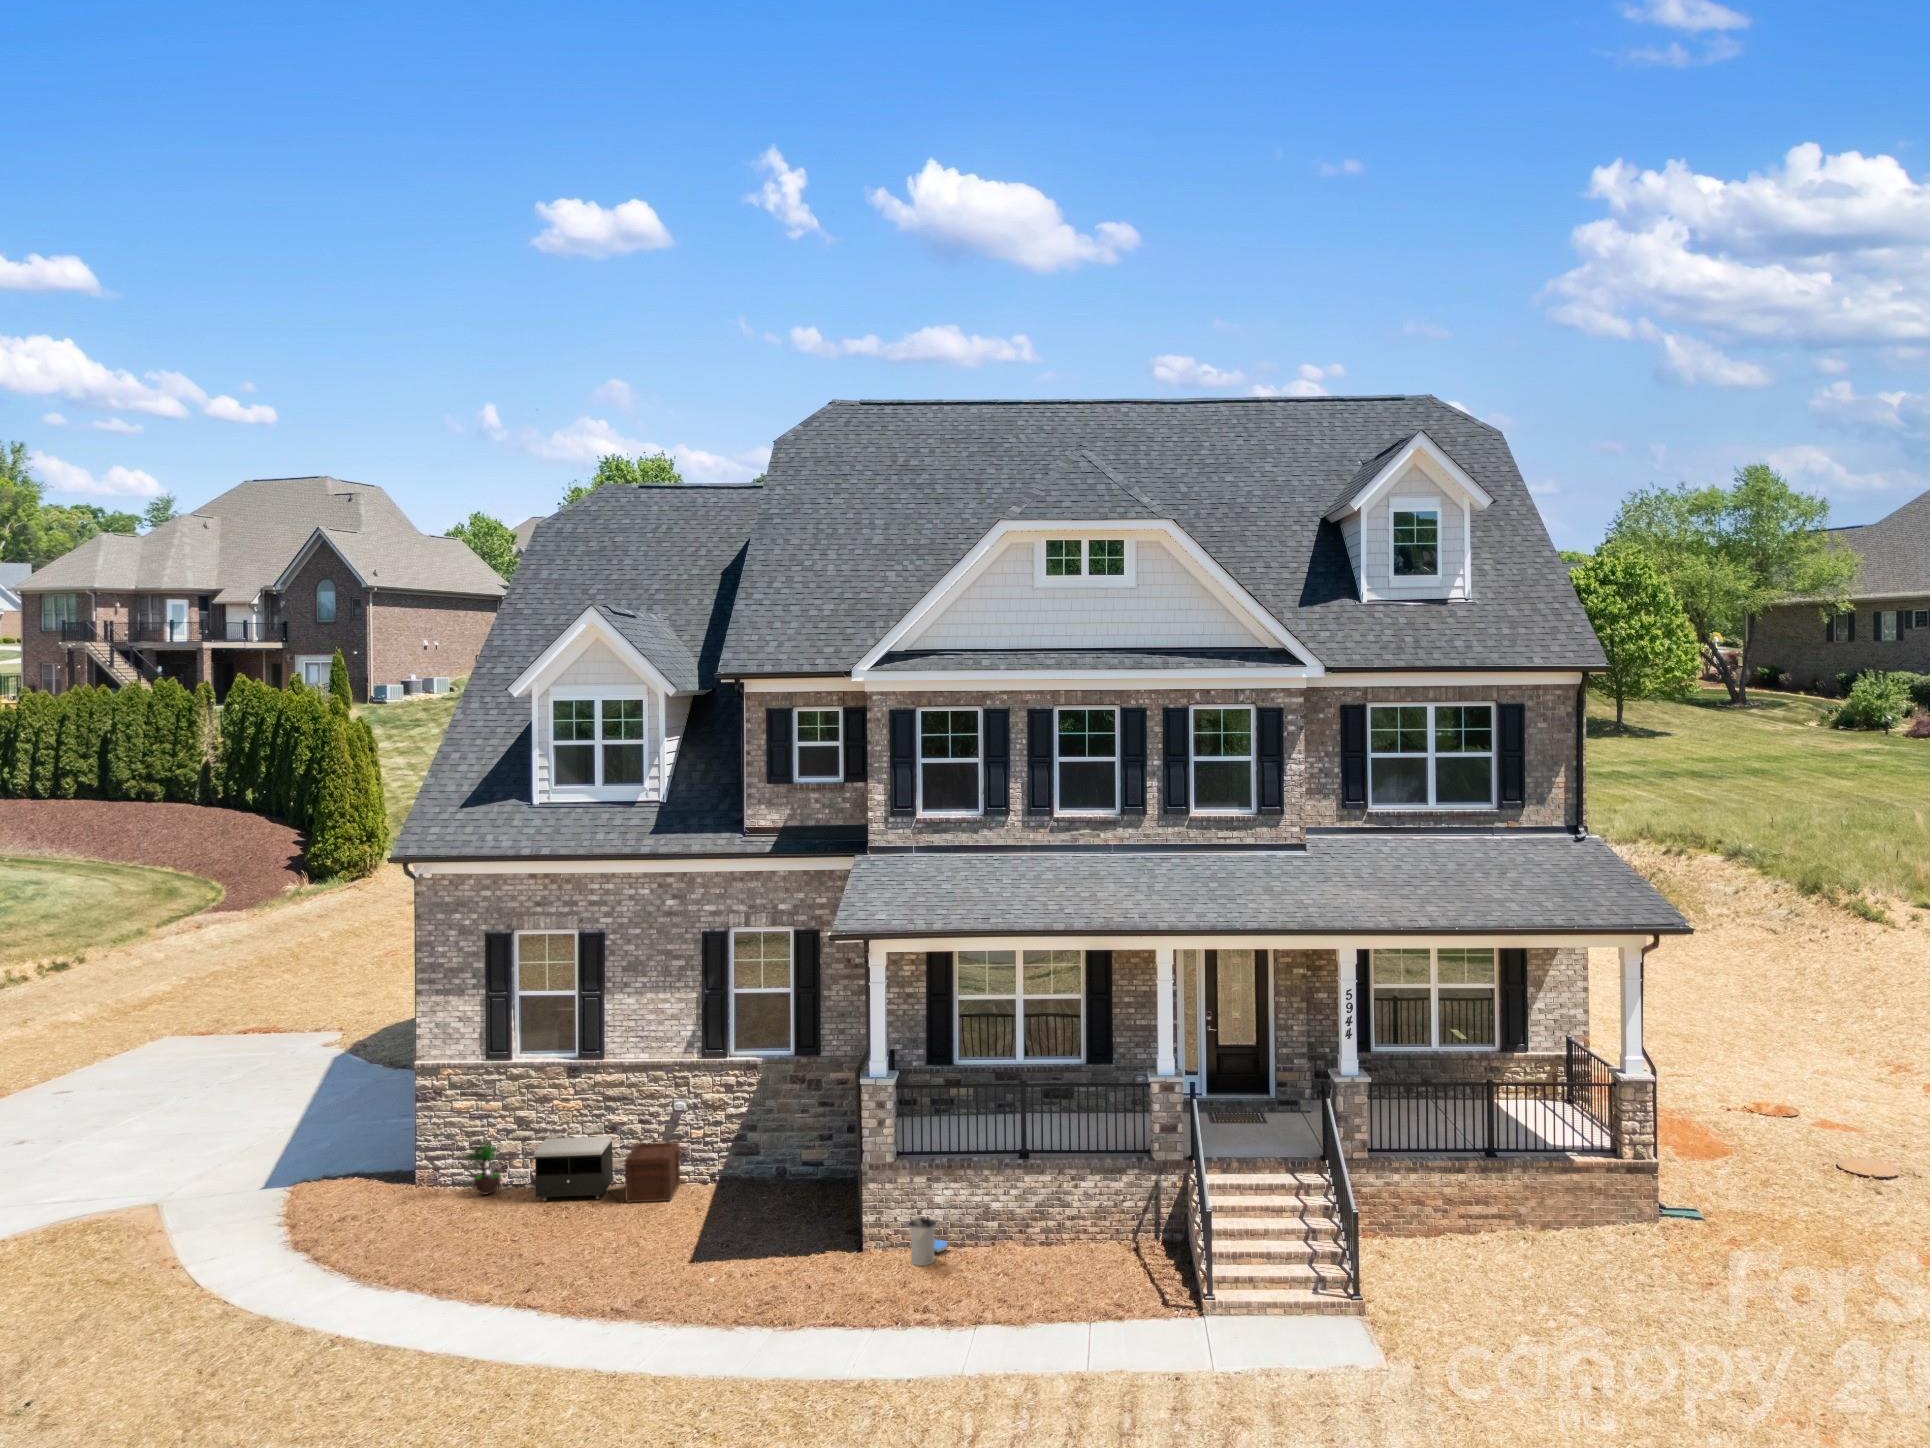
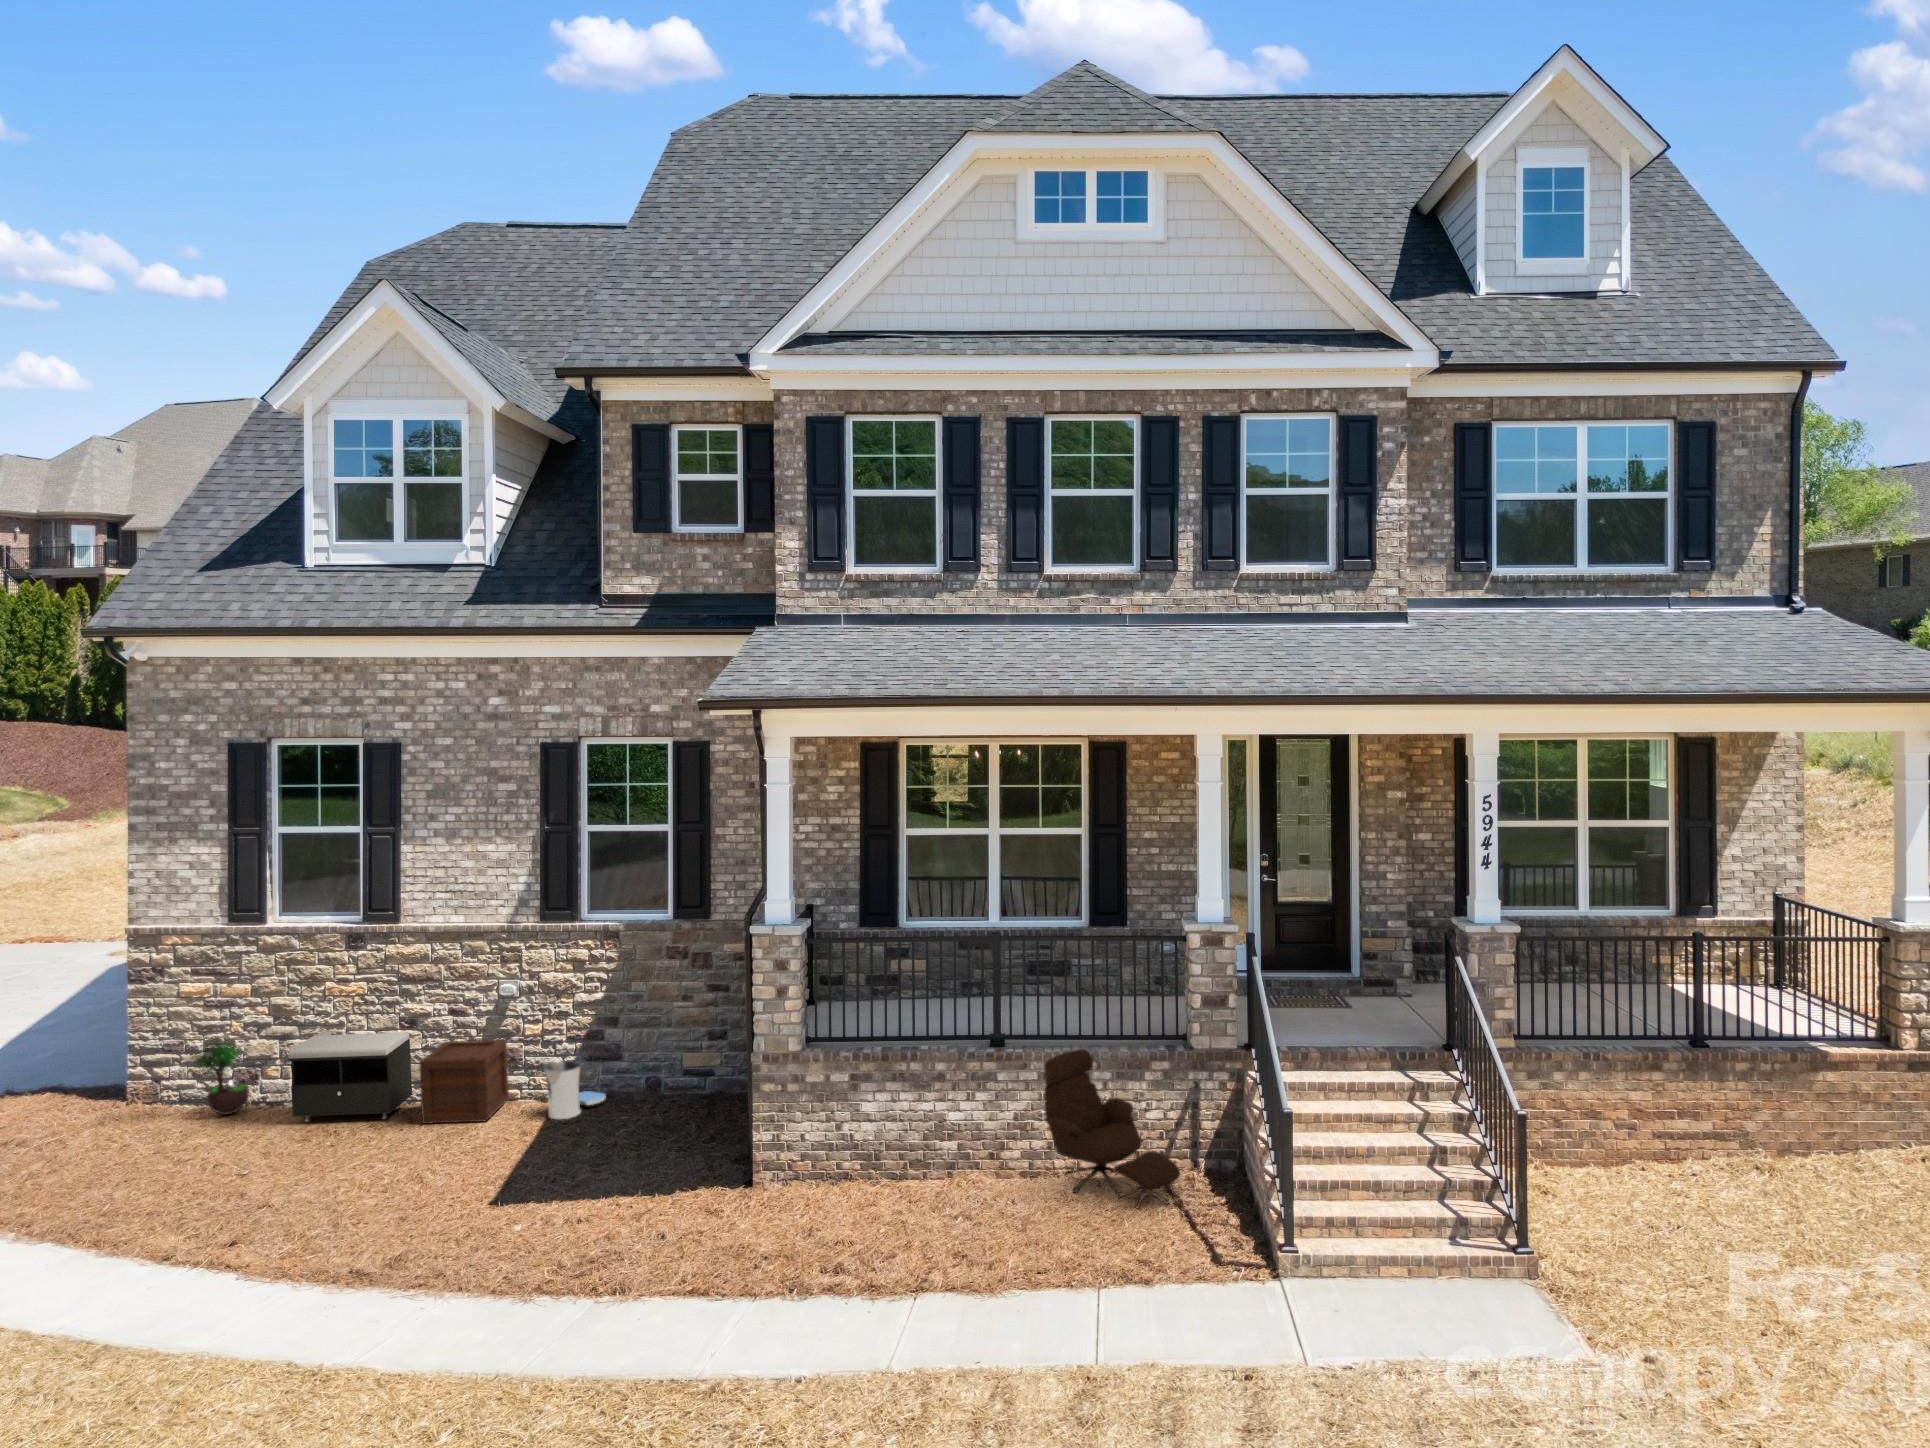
lounge chair: none [1054,1159,1144,1269] -> present [1044,1049,1180,1208]
trash can: present [909,1218,947,1266] -> present [544,1061,605,1119]

